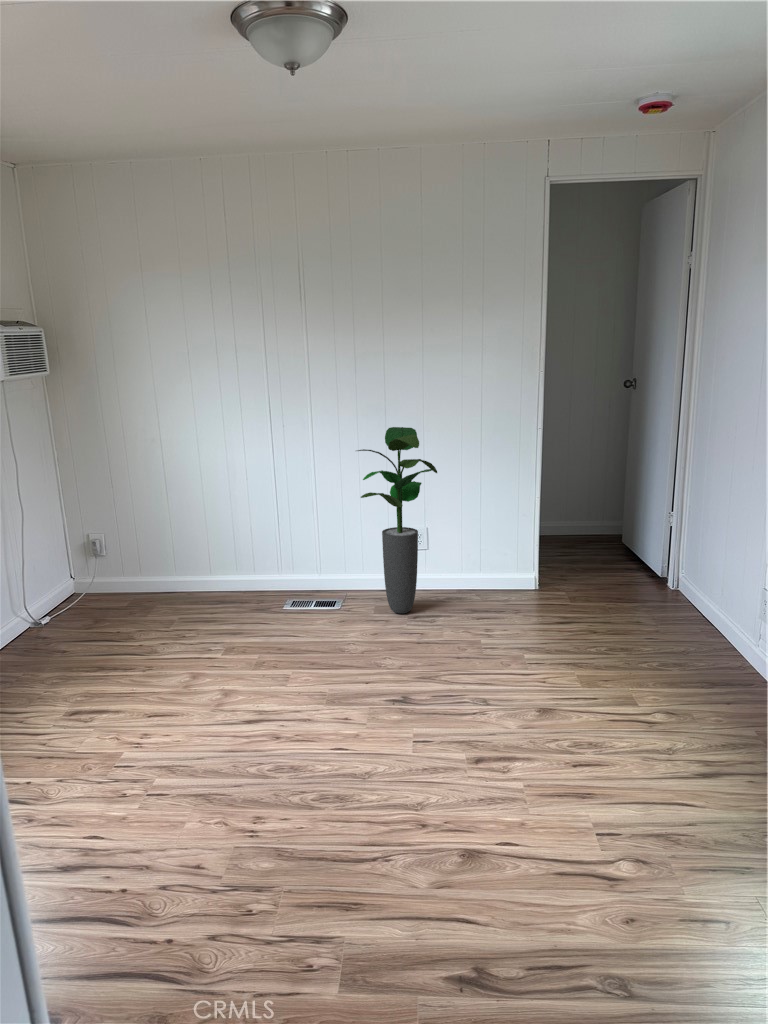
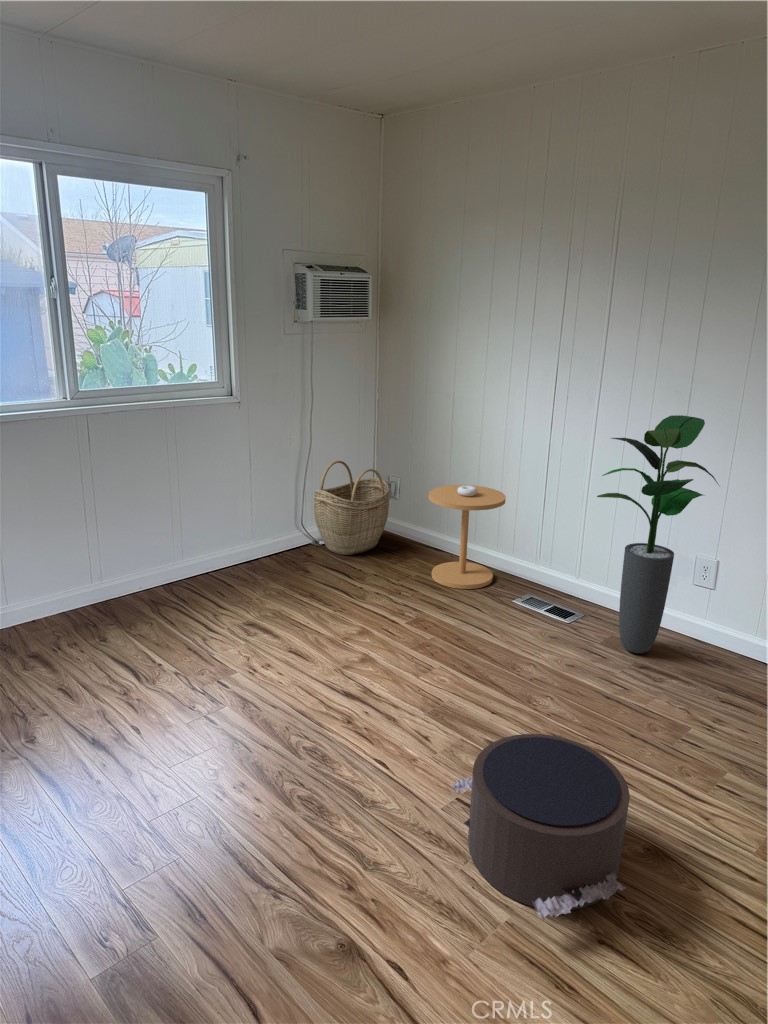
side table: none [178,520,252,618] -> present [429,485,506,589]
woven basket: none [34,527,116,626] -> present [314,461,389,555]
pouf: none [414,659,566,773] -> present [451,734,630,919]

